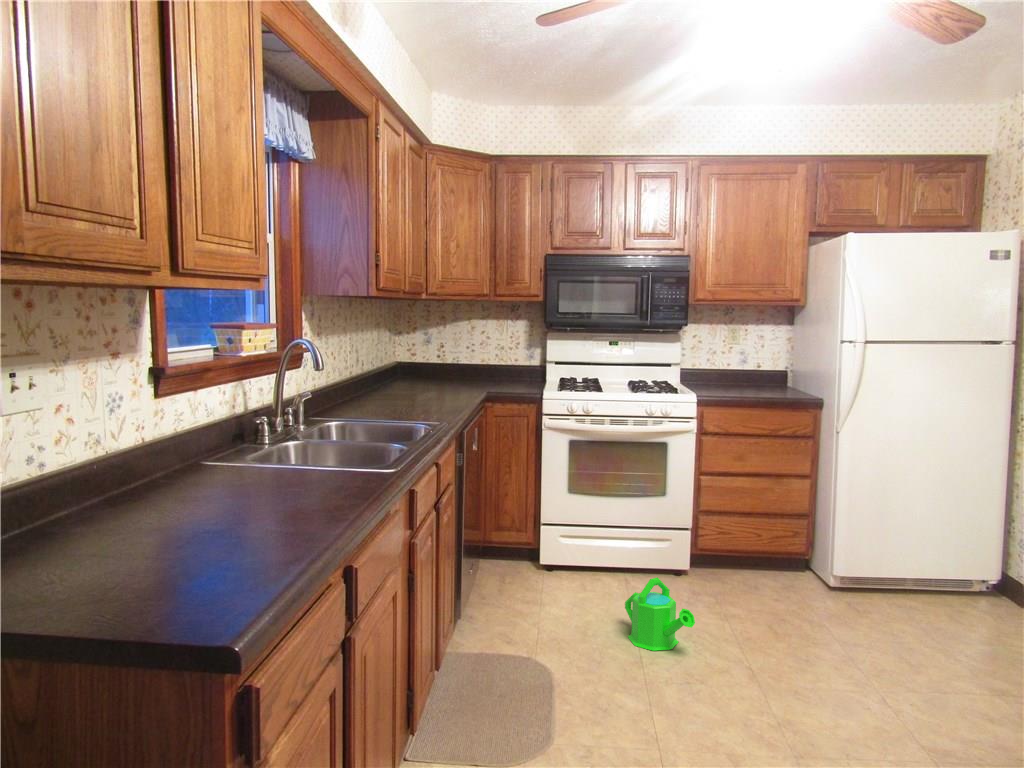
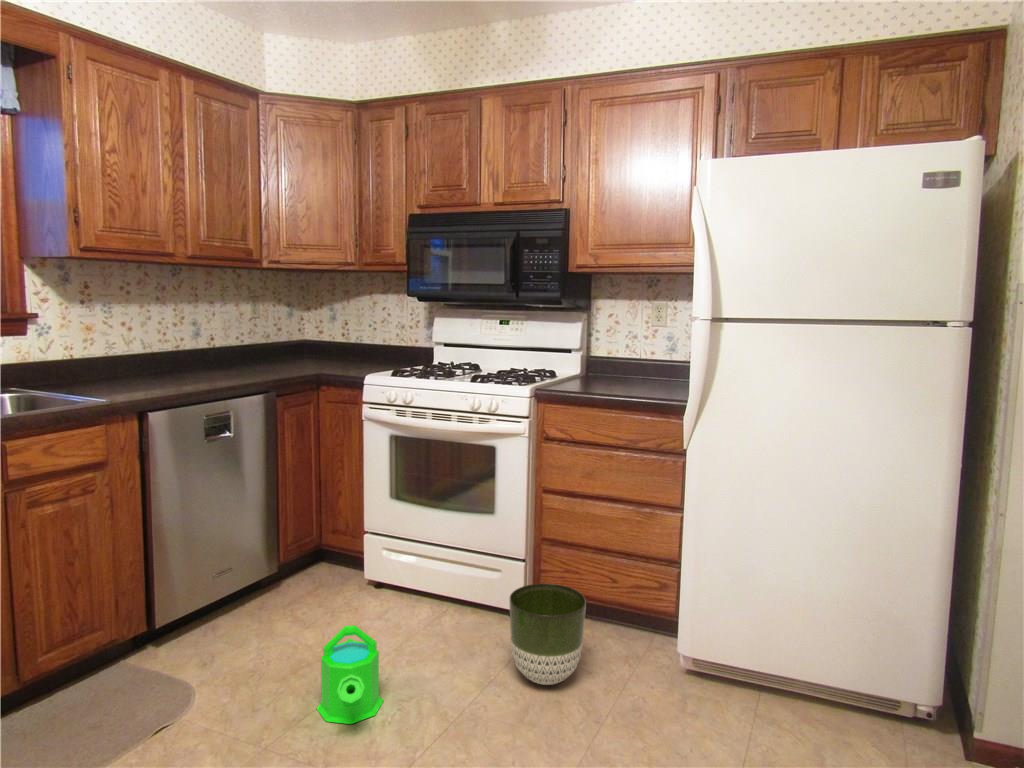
planter: none [724,537,782,608] -> present [509,583,586,685]

